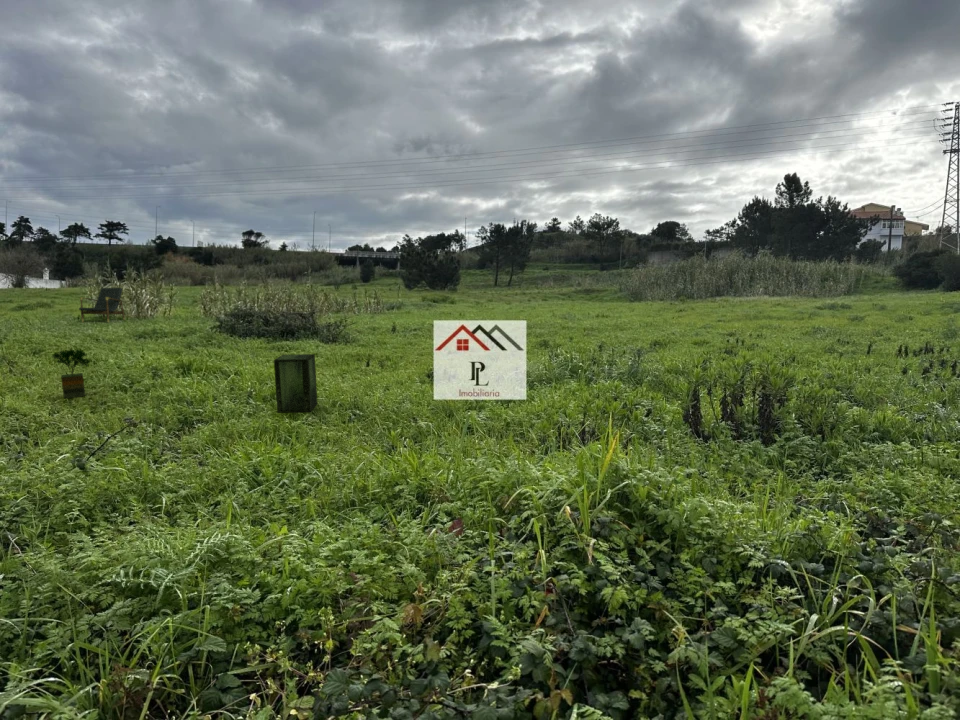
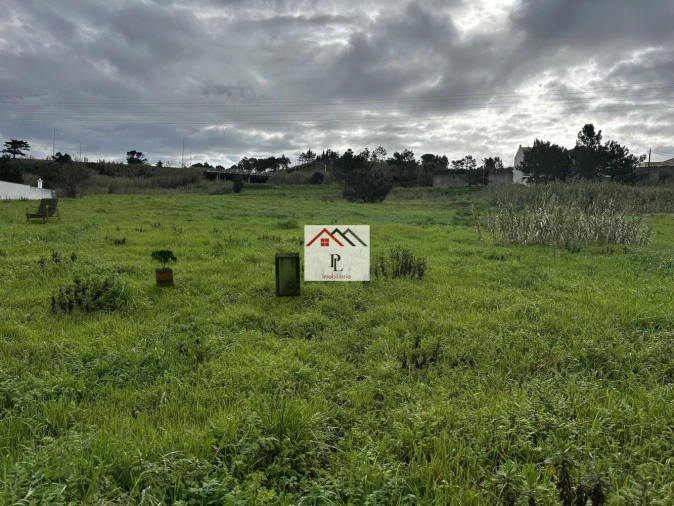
potted tree: present [52,350,90,398] -> present [150,250,177,287]
storage box: present [274,354,317,413] -> present [275,252,300,296]

